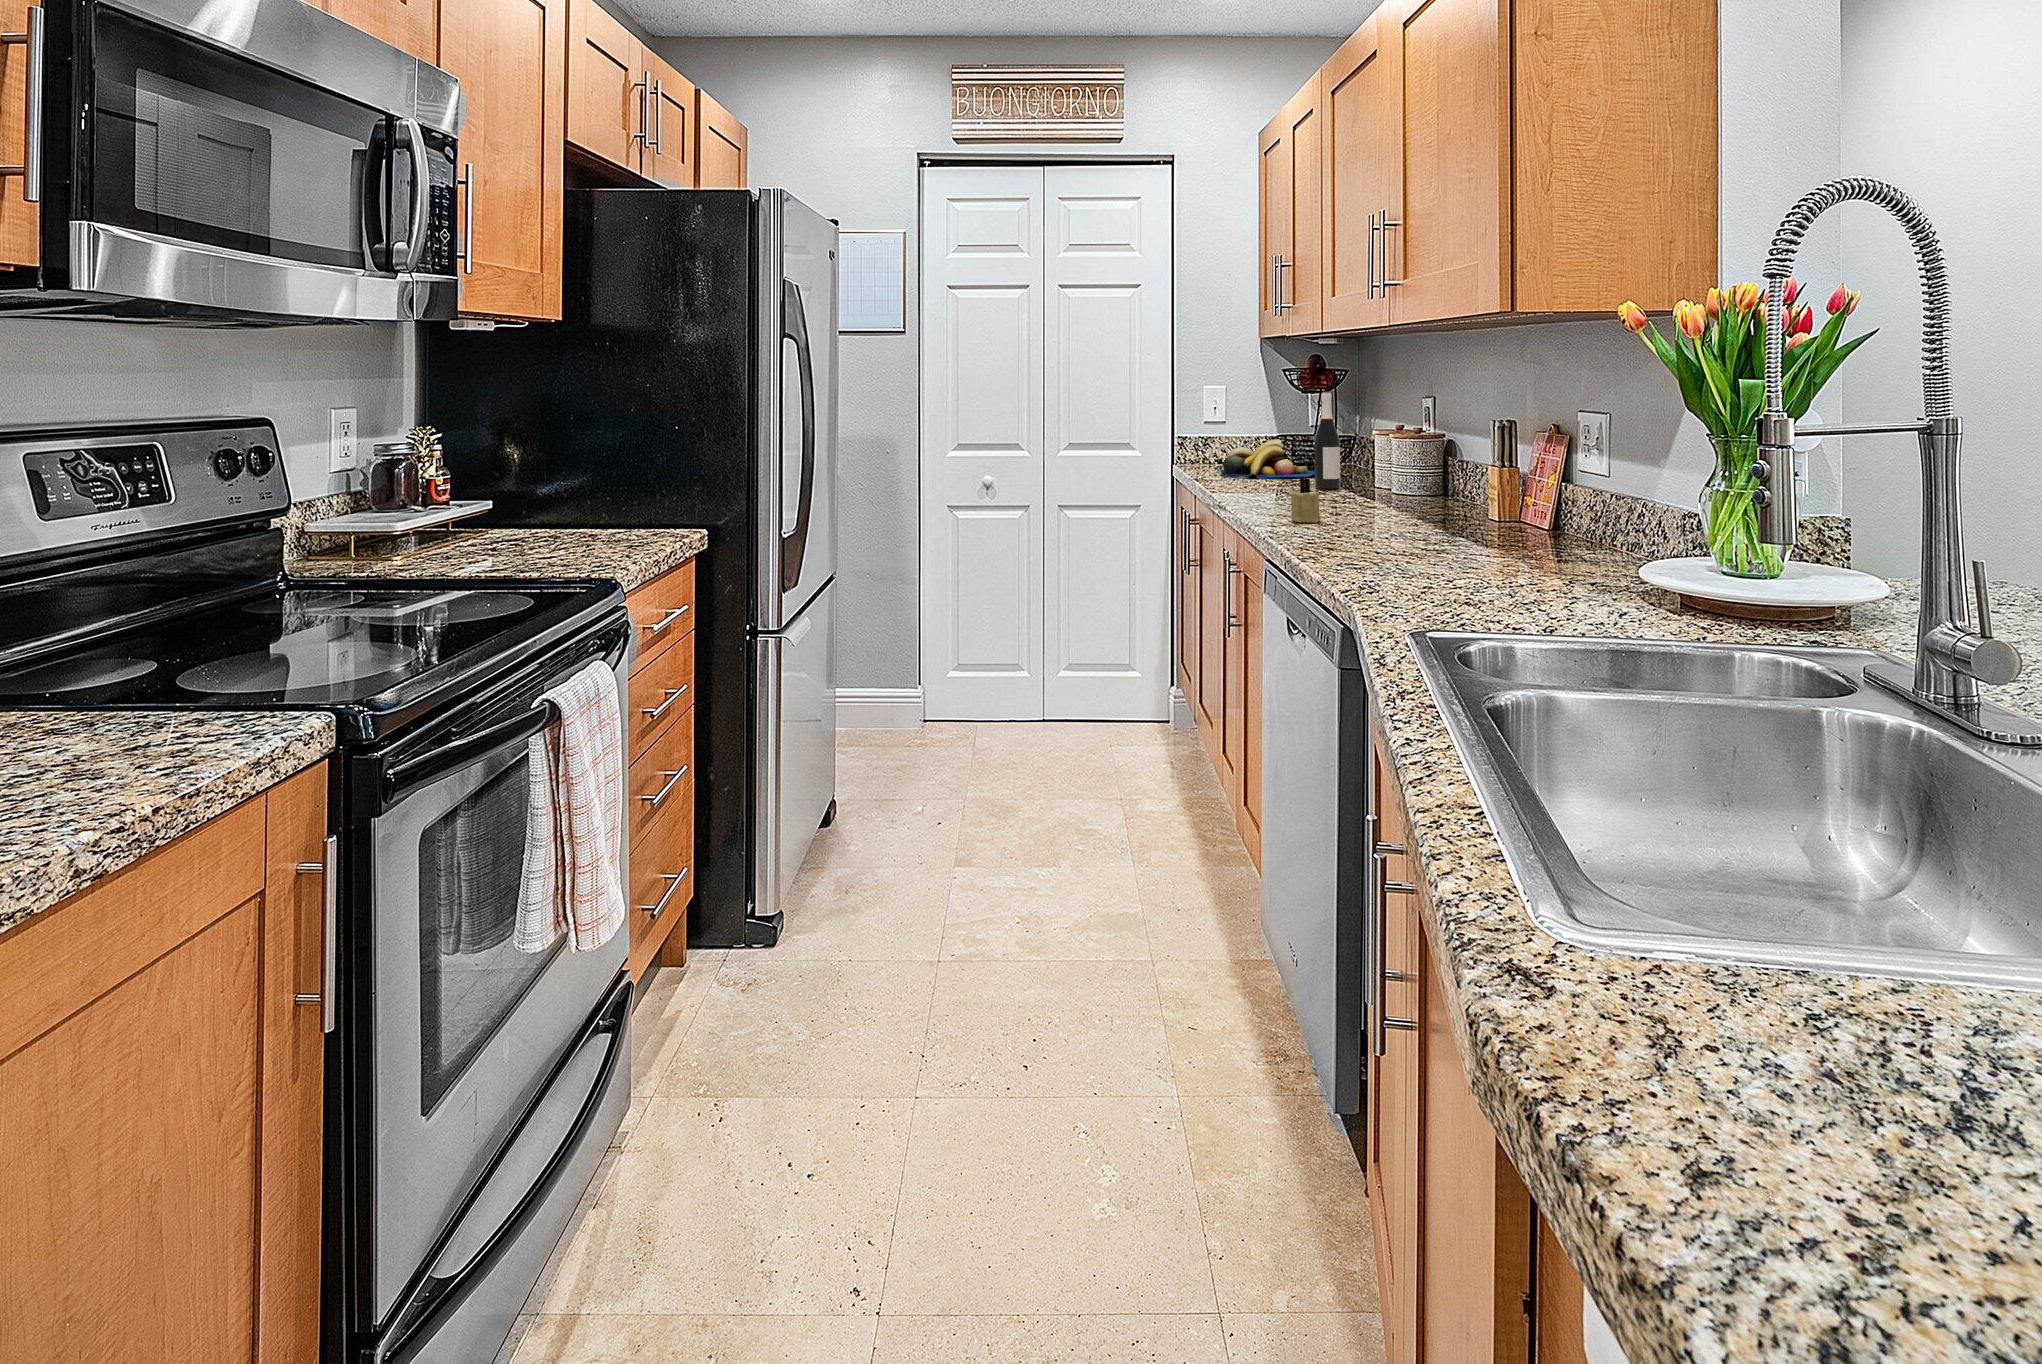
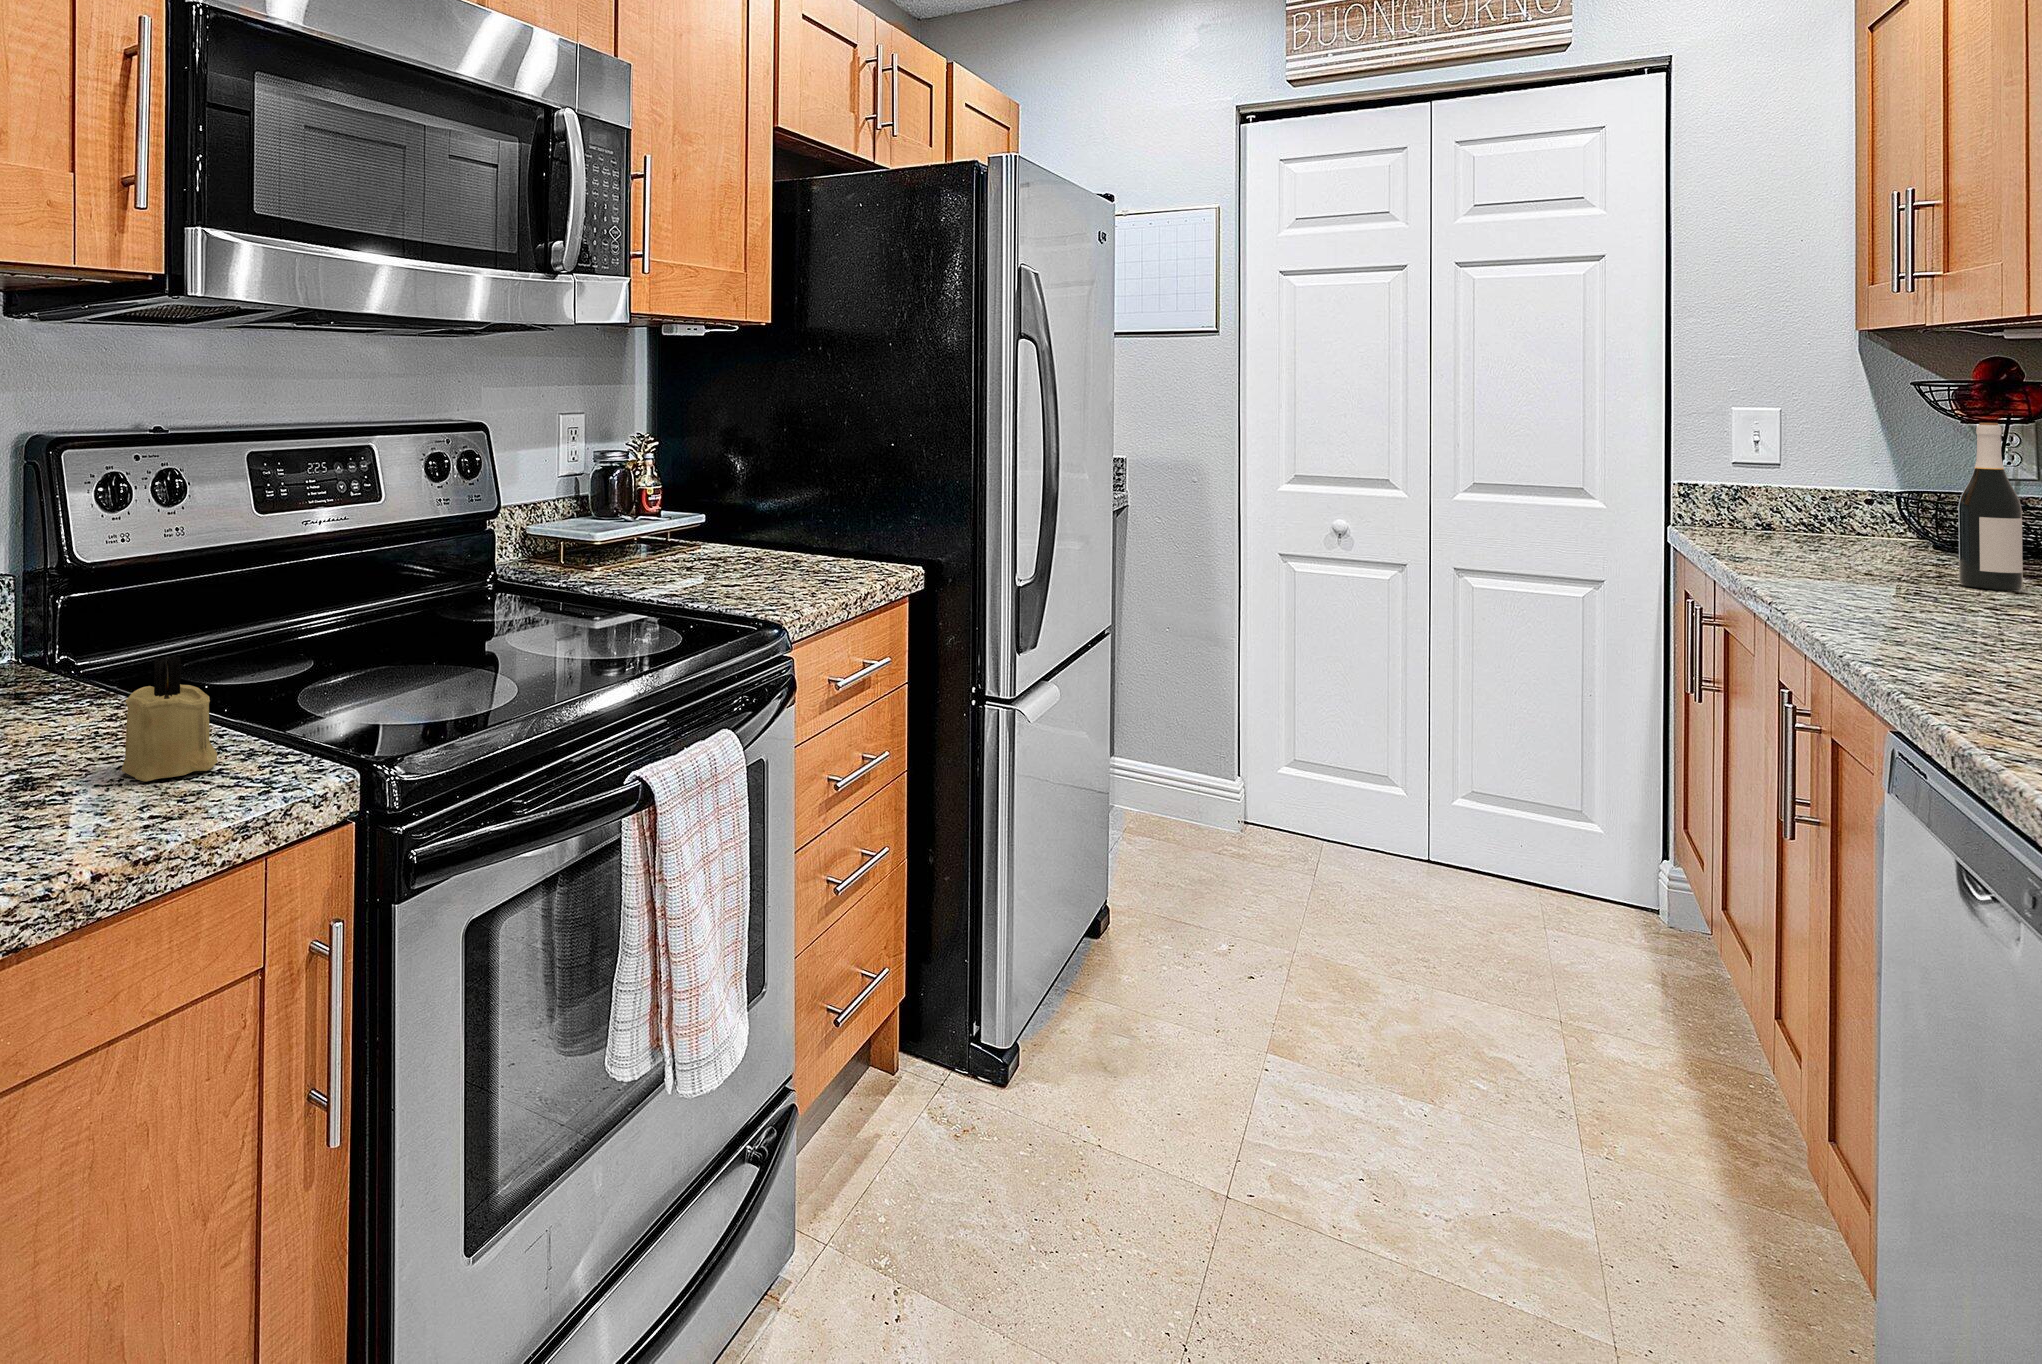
fruit bowl: present [1220,439,1315,479] -> none [1747,495,1967,560]
candle: present [1290,479,1321,523] -> present [122,656,218,782]

